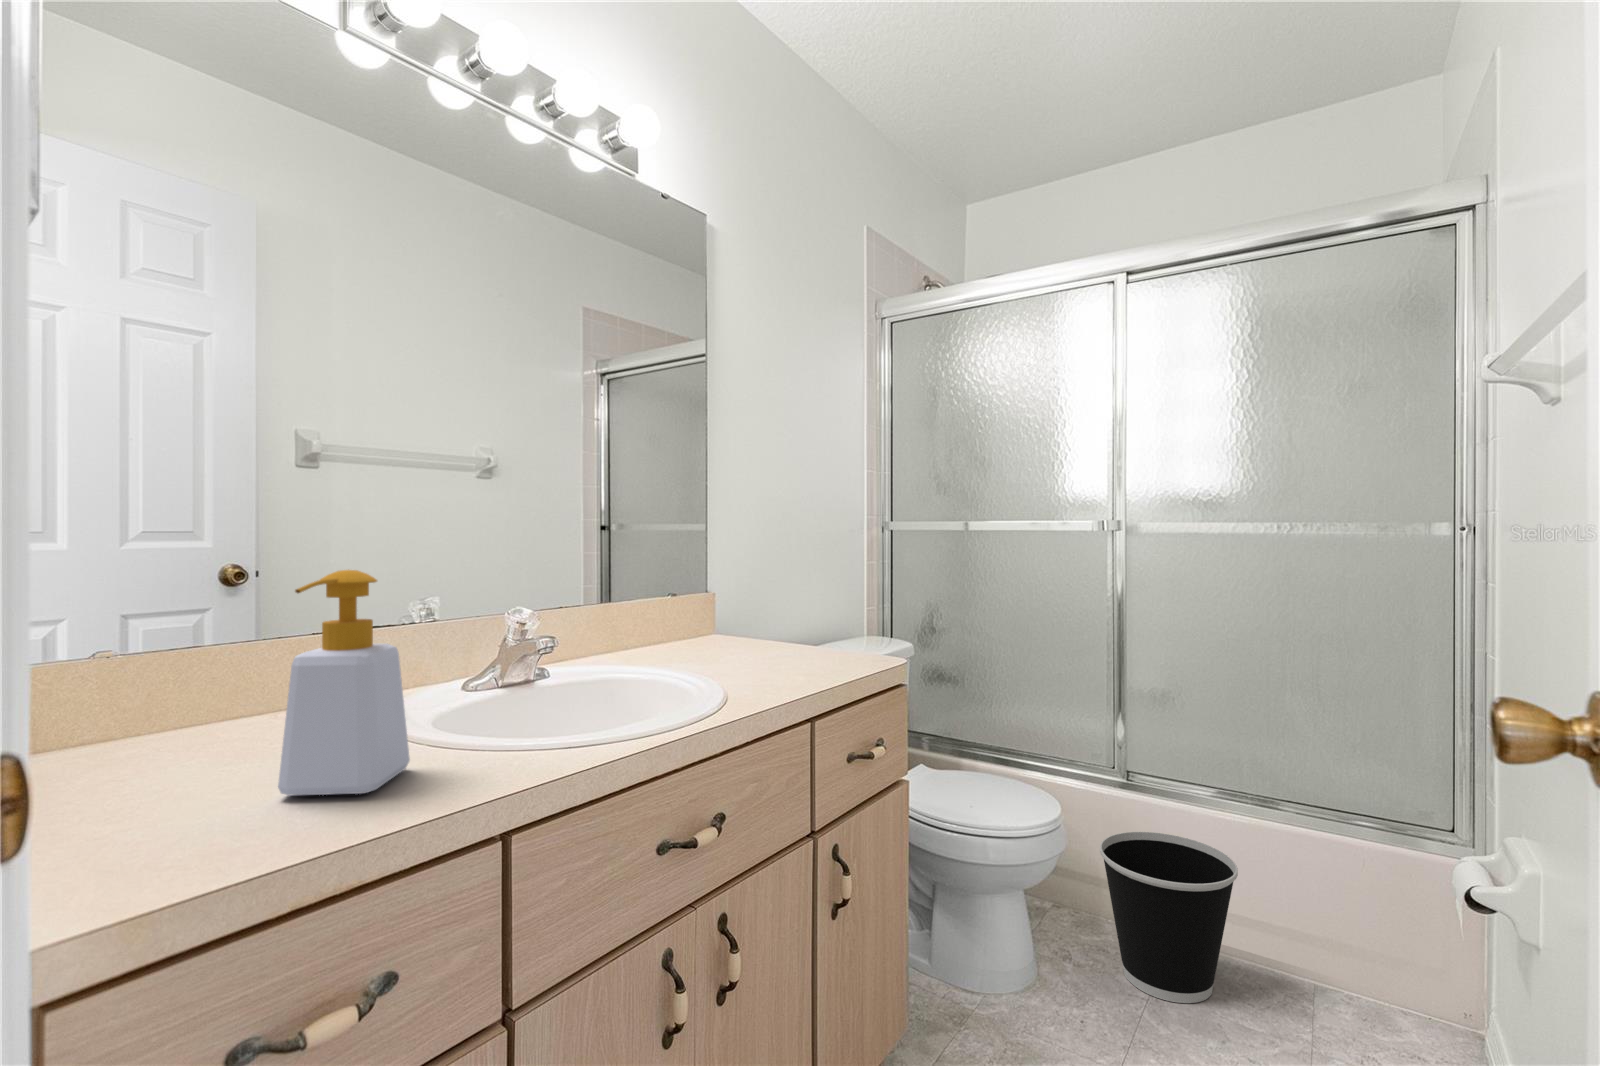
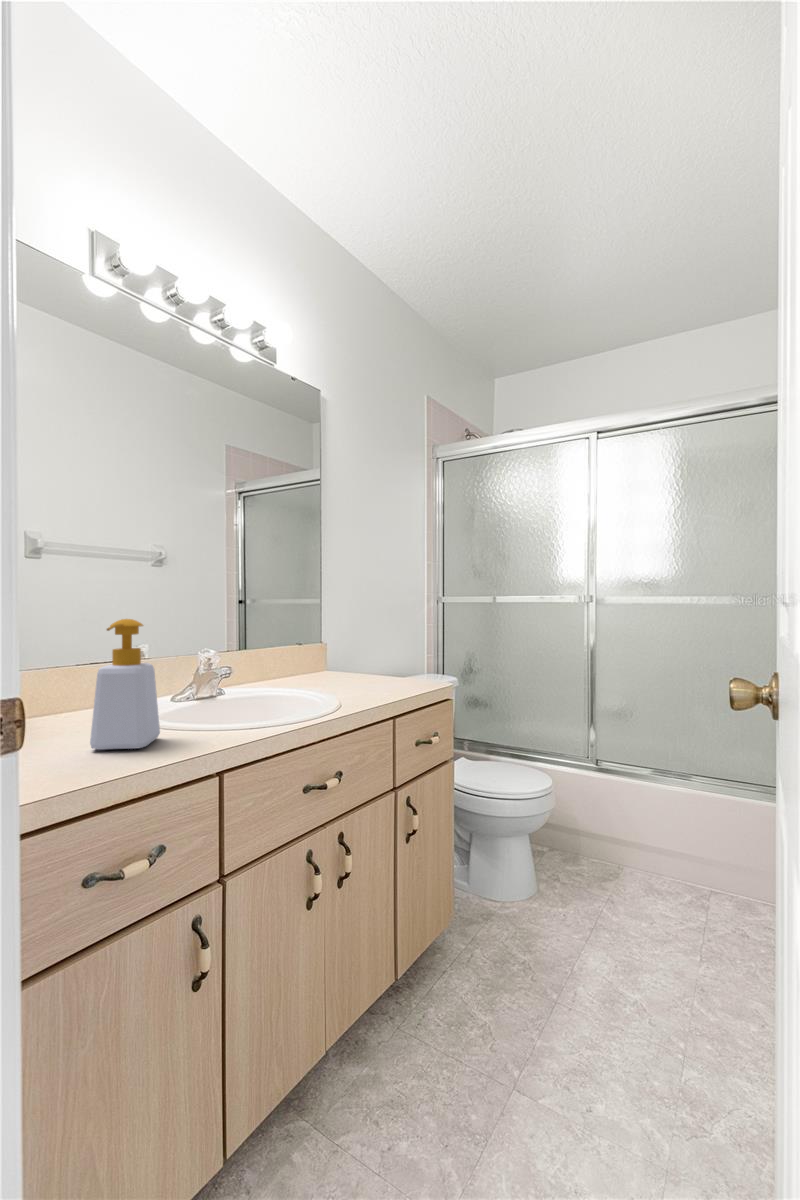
wastebasket: present [1100,832,1238,1003] -> none [580,800,667,909]

